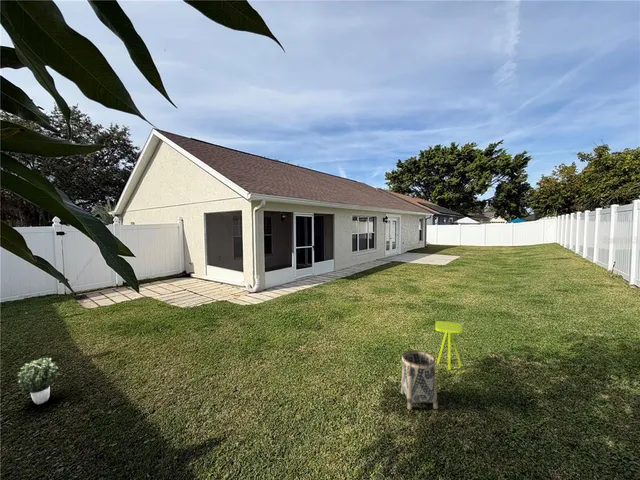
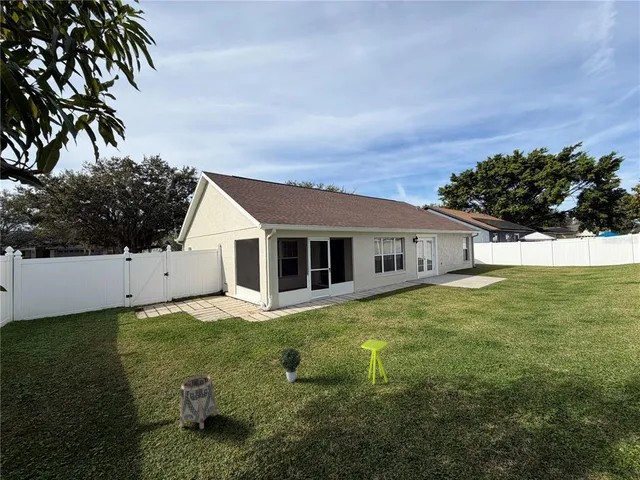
basket: present [401,350,438,410] -> present [180,374,217,429]
potted plant: present [17,358,59,404] -> present [279,348,301,382]

